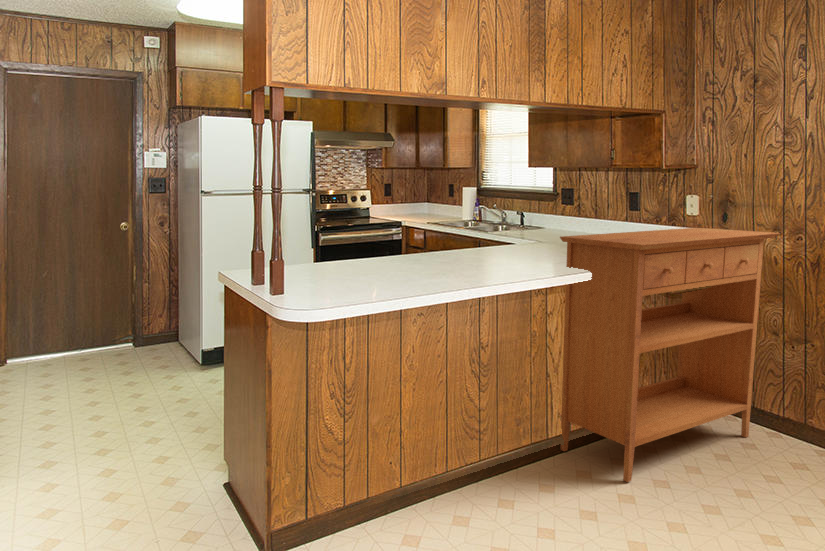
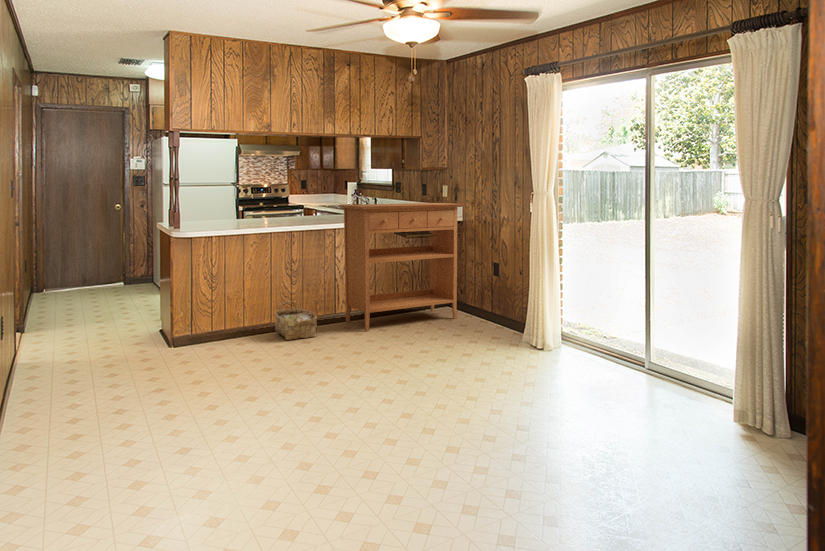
woven basket: none [457,426,550,520] -> present [274,301,317,340]

